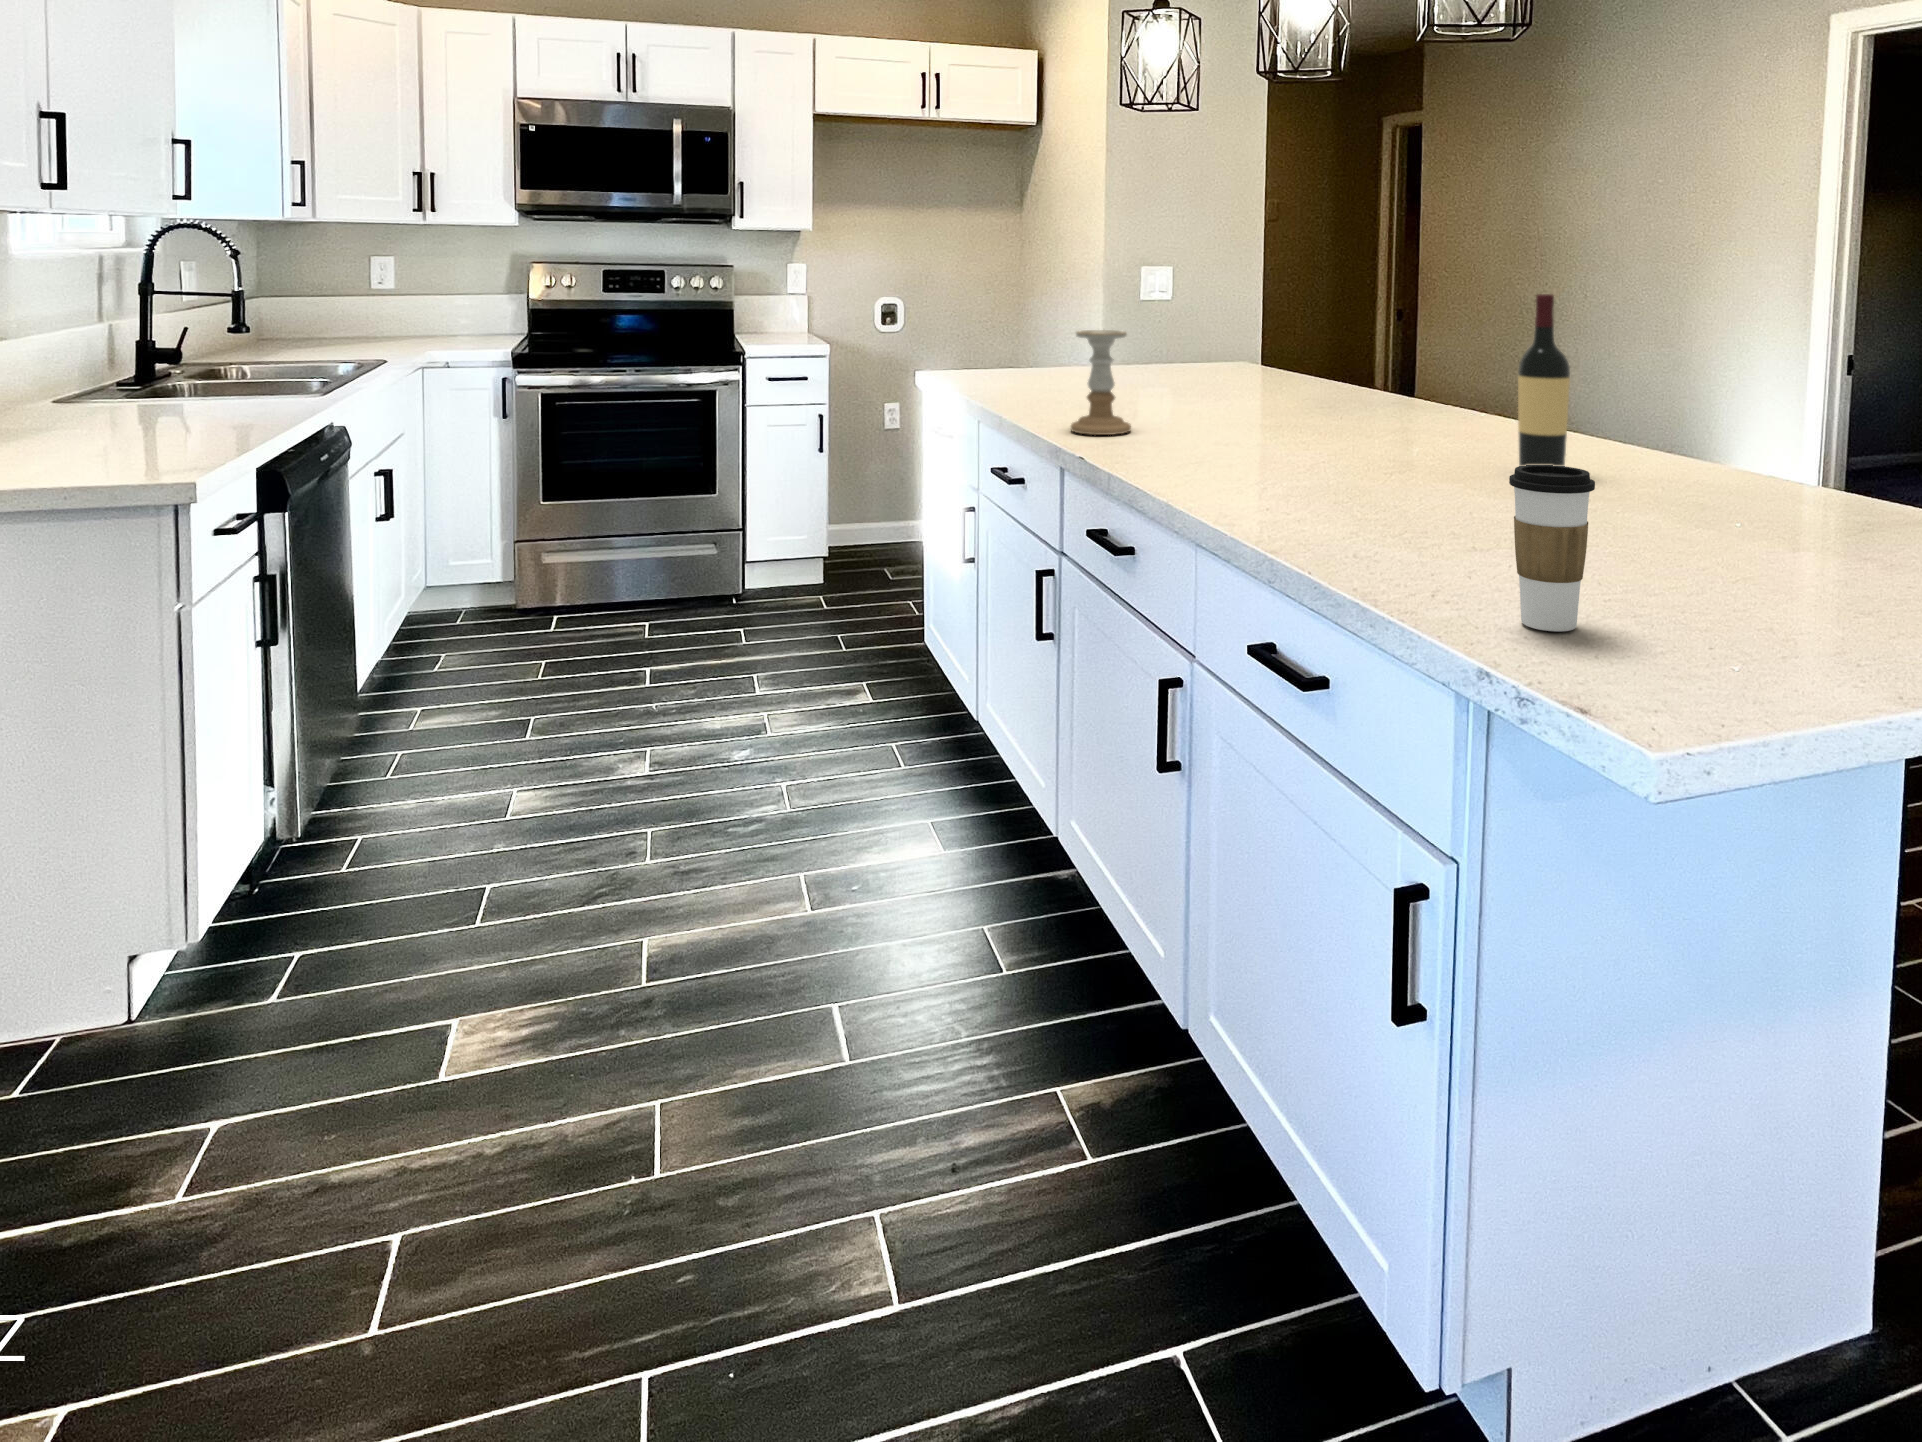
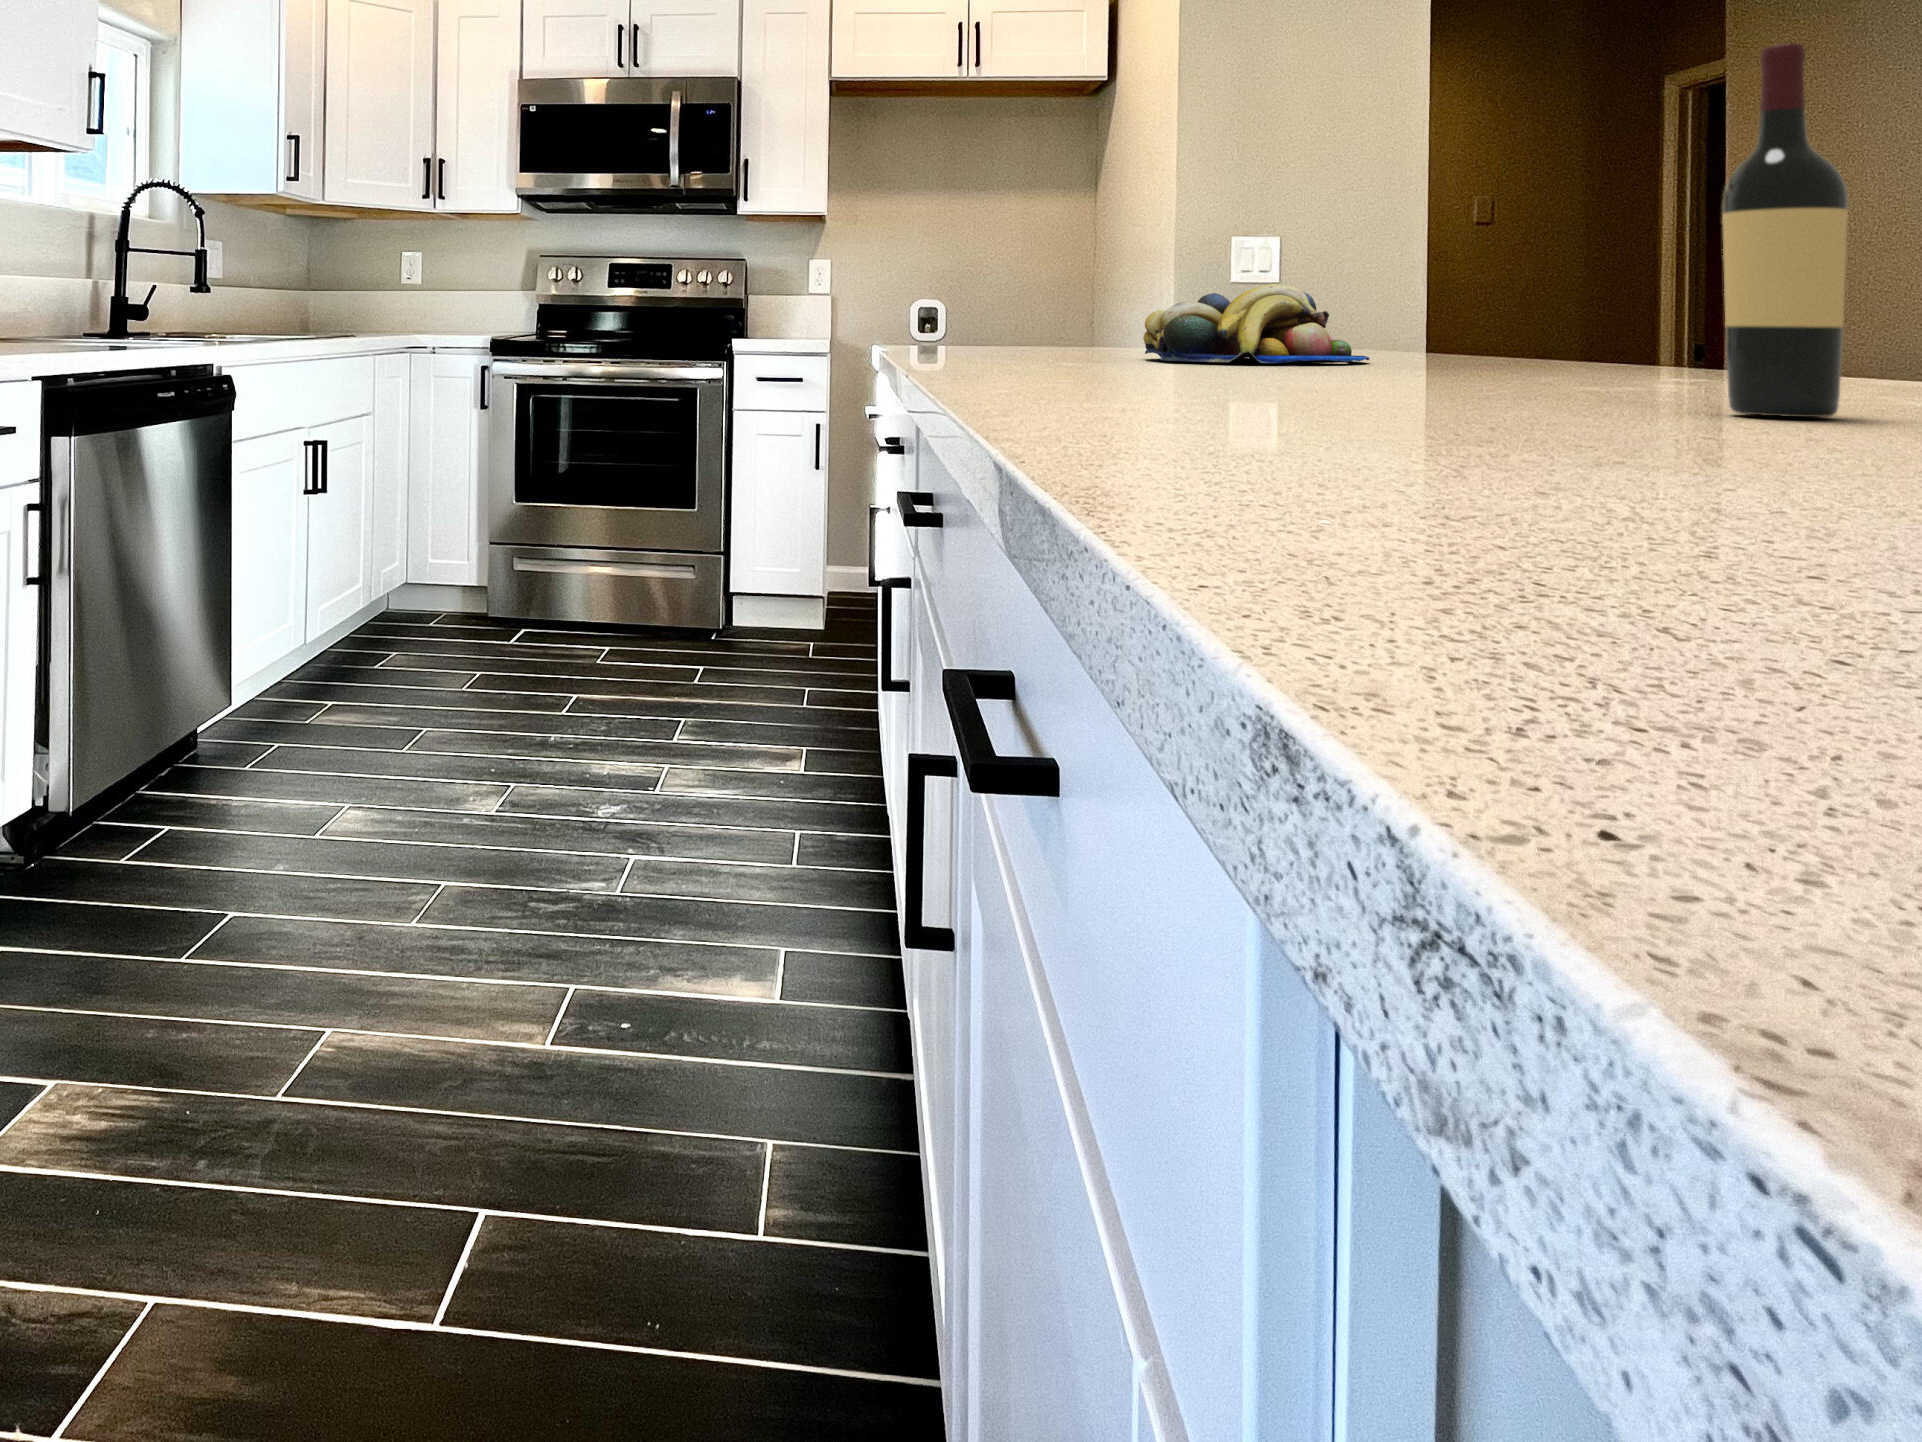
candle holder: present [1071,330,1131,435] -> none [959,219,1053,374]
fruit bowl: none [1139,341,1281,401] -> present [1143,284,1370,363]
coffee cup: present [1509,465,1595,632] -> none [1394,83,1661,559]

